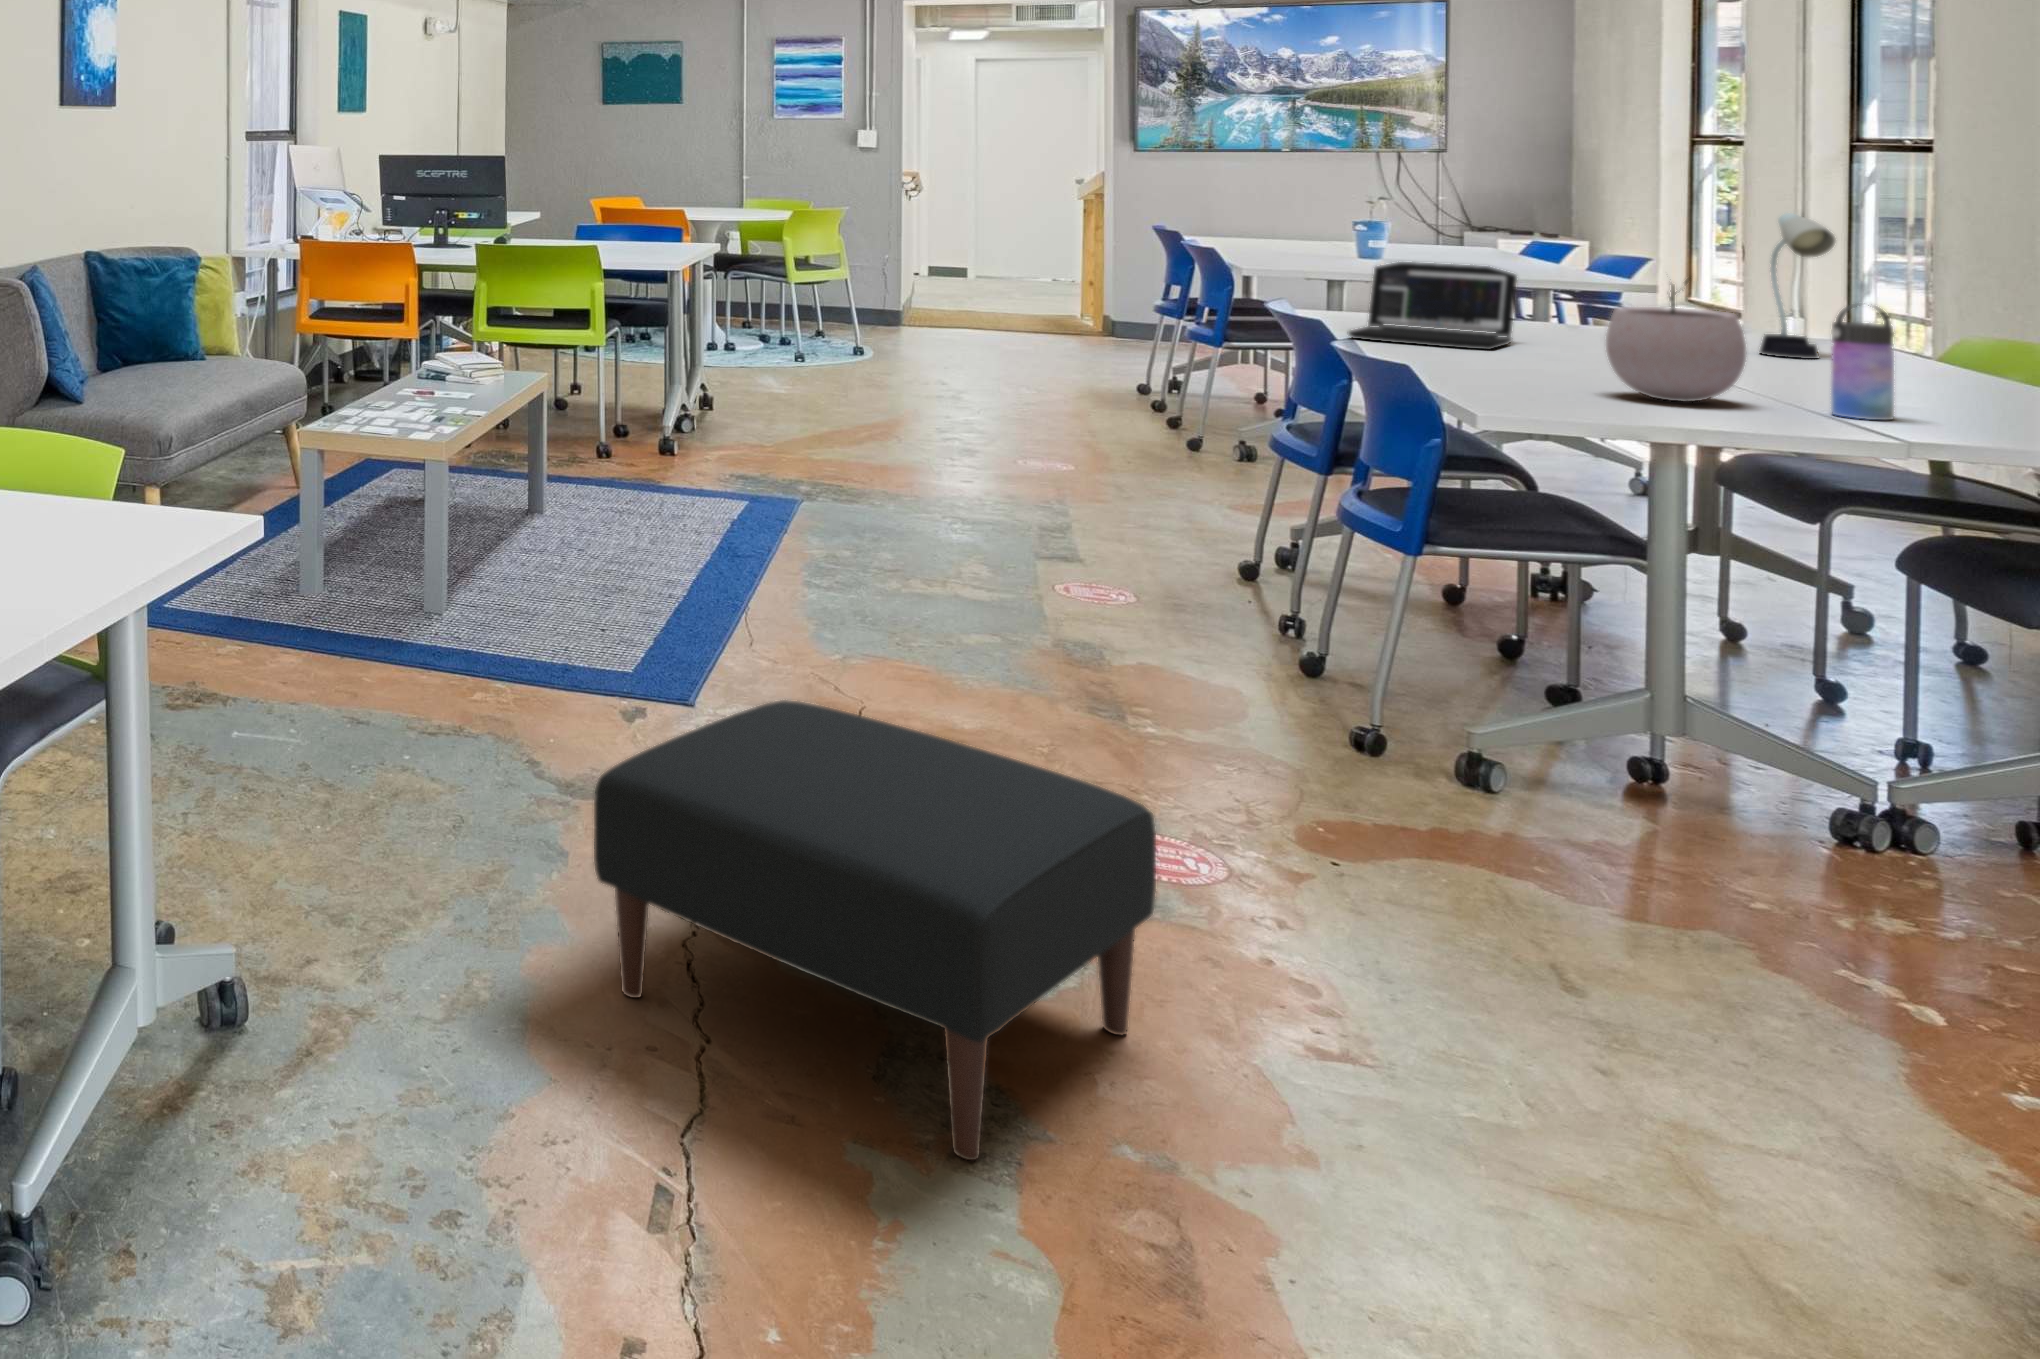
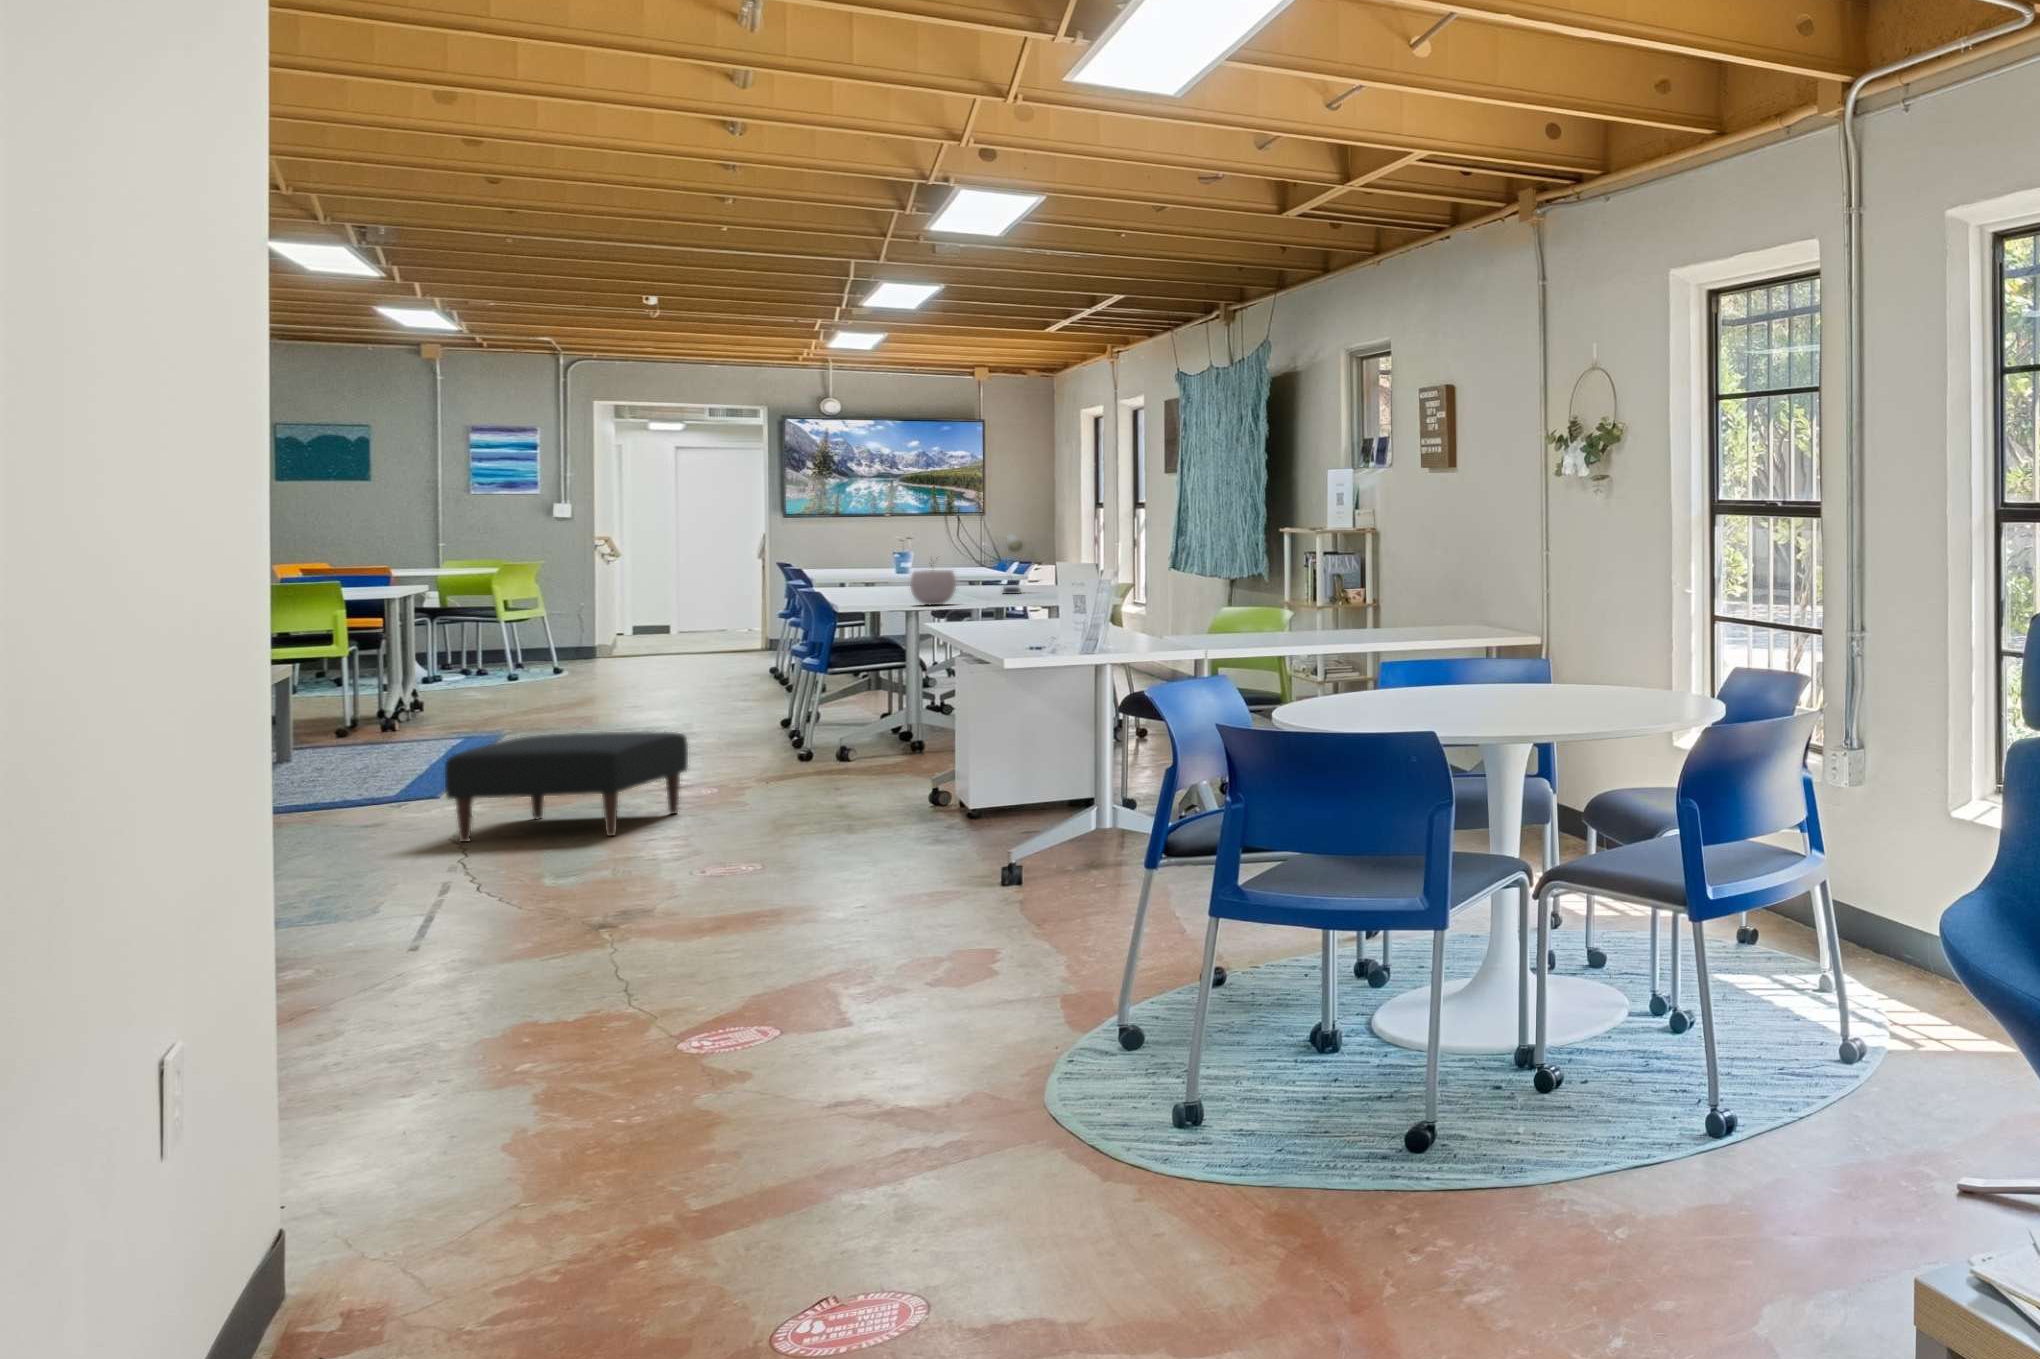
laptop: present [1349,262,1517,350] -> none [834,563,909,600]
water bottle: present [1831,305,1894,420] -> none [979,563,998,604]

